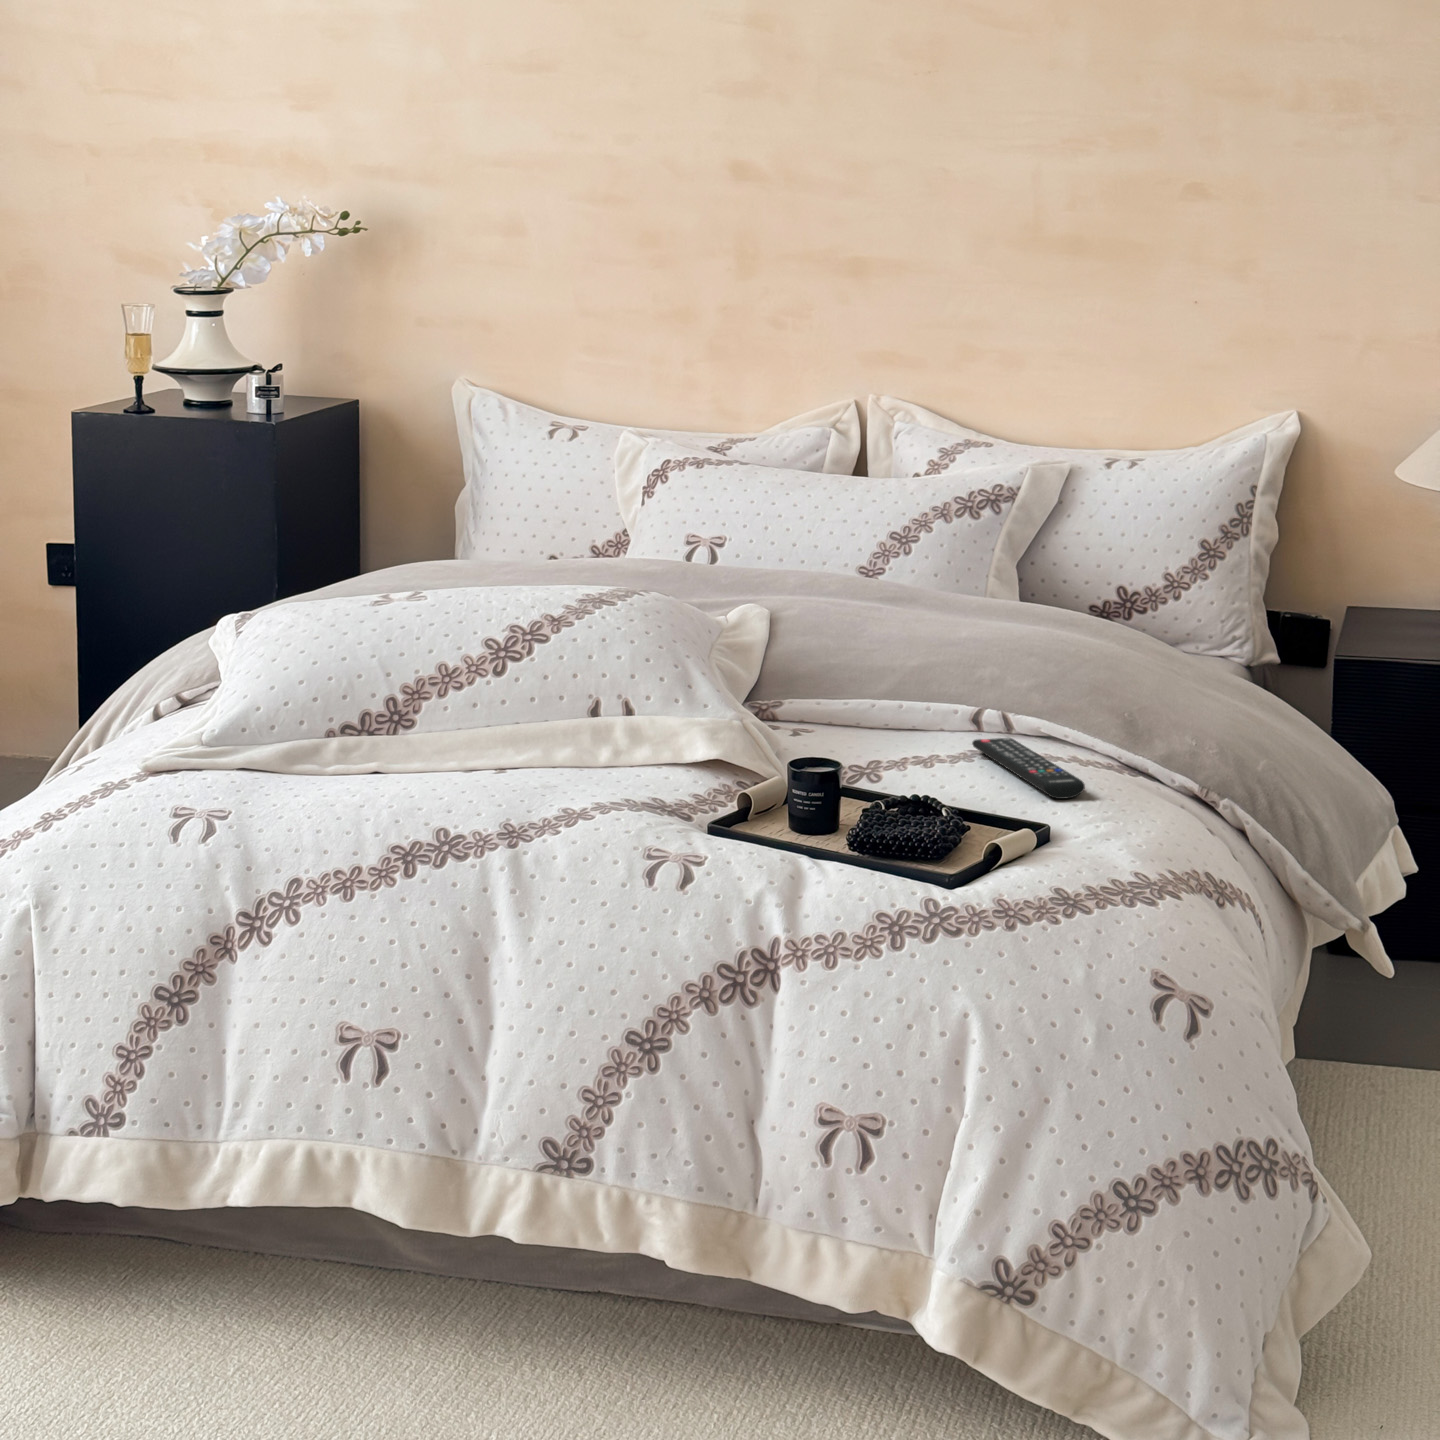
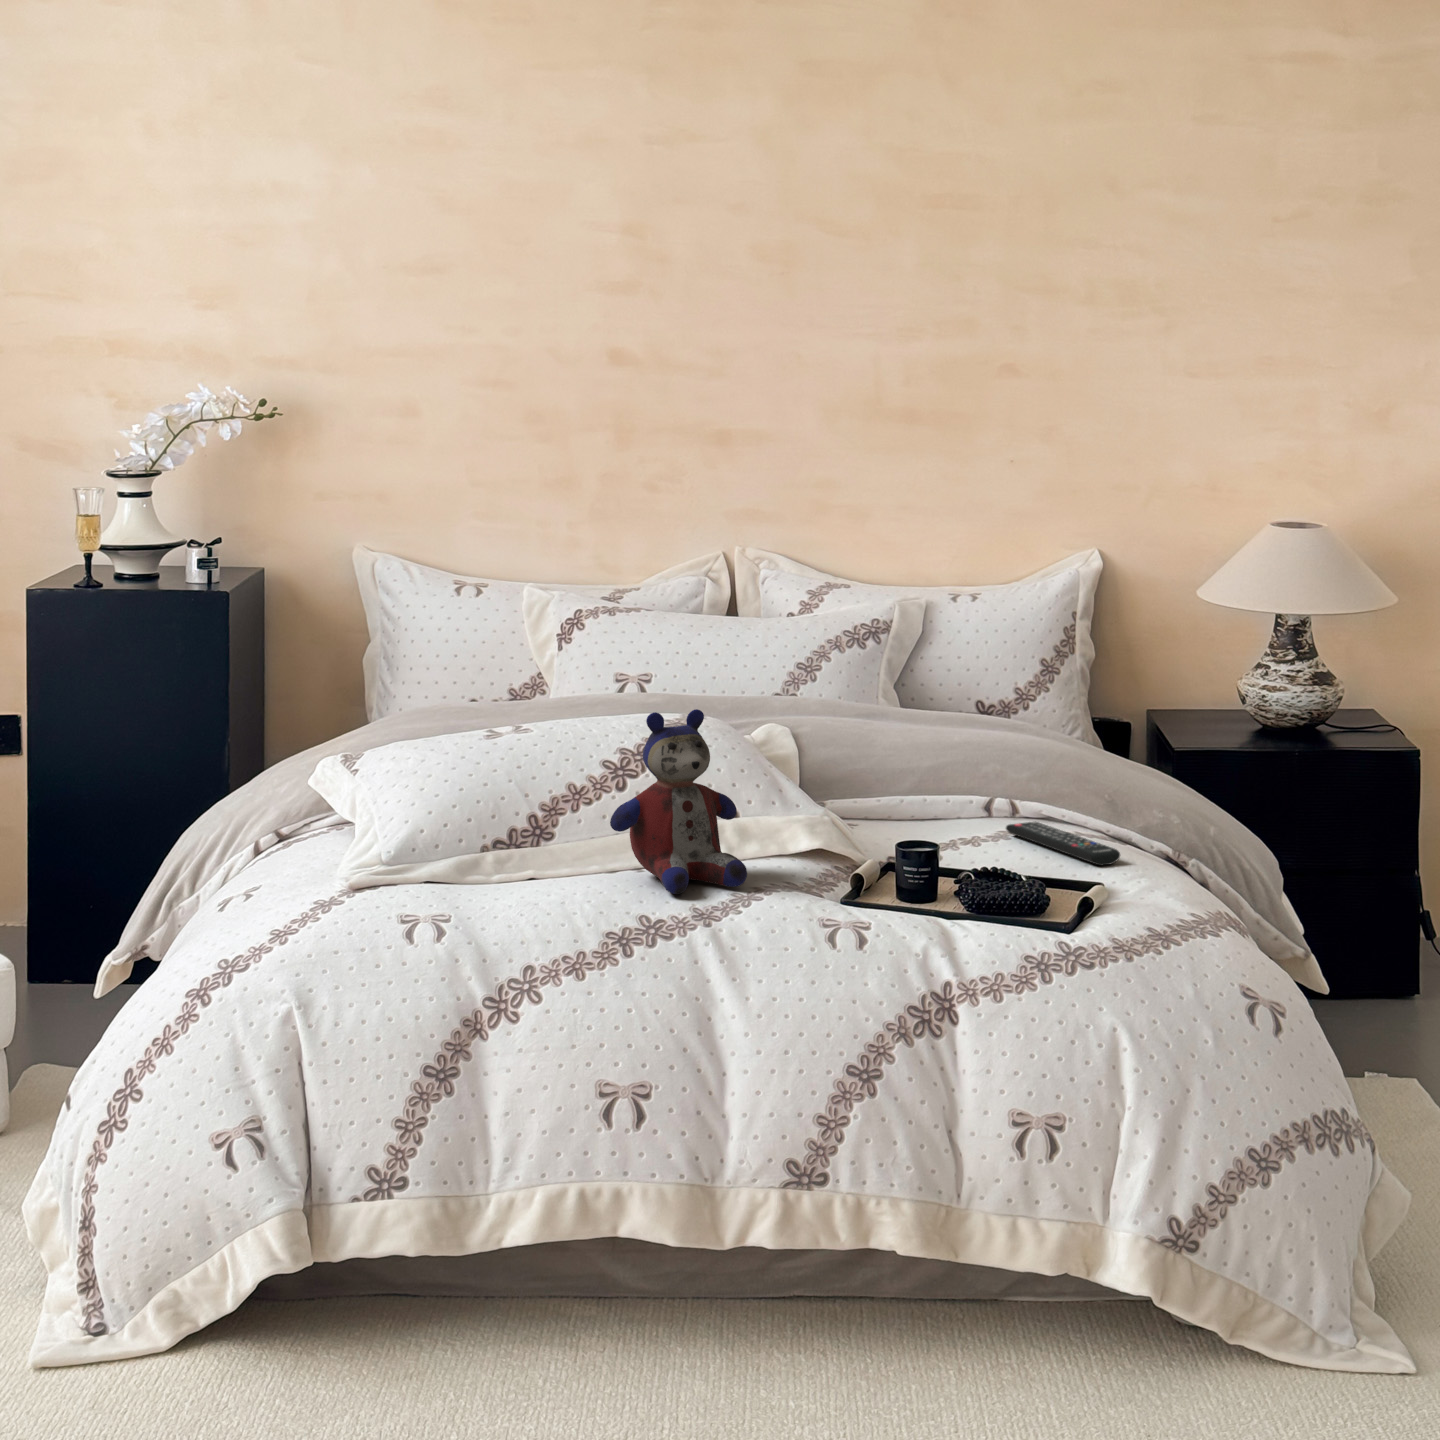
stuffed bear: none [454,587,615,803] -> present [610,709,747,894]

